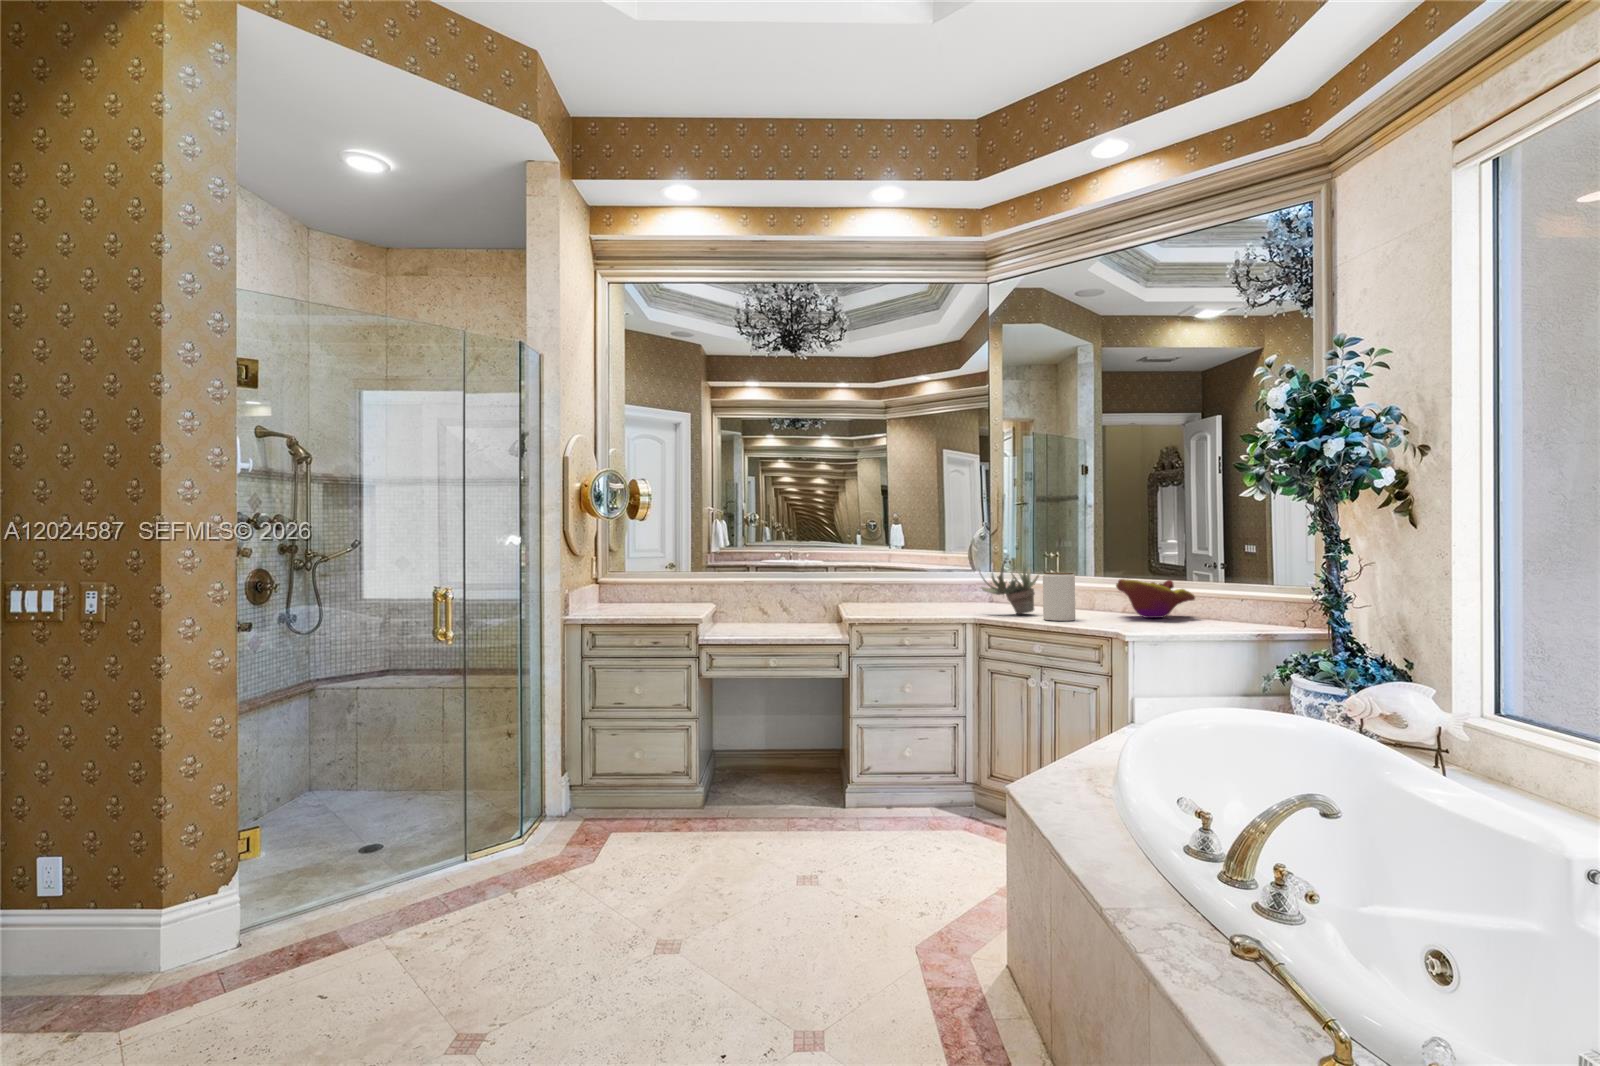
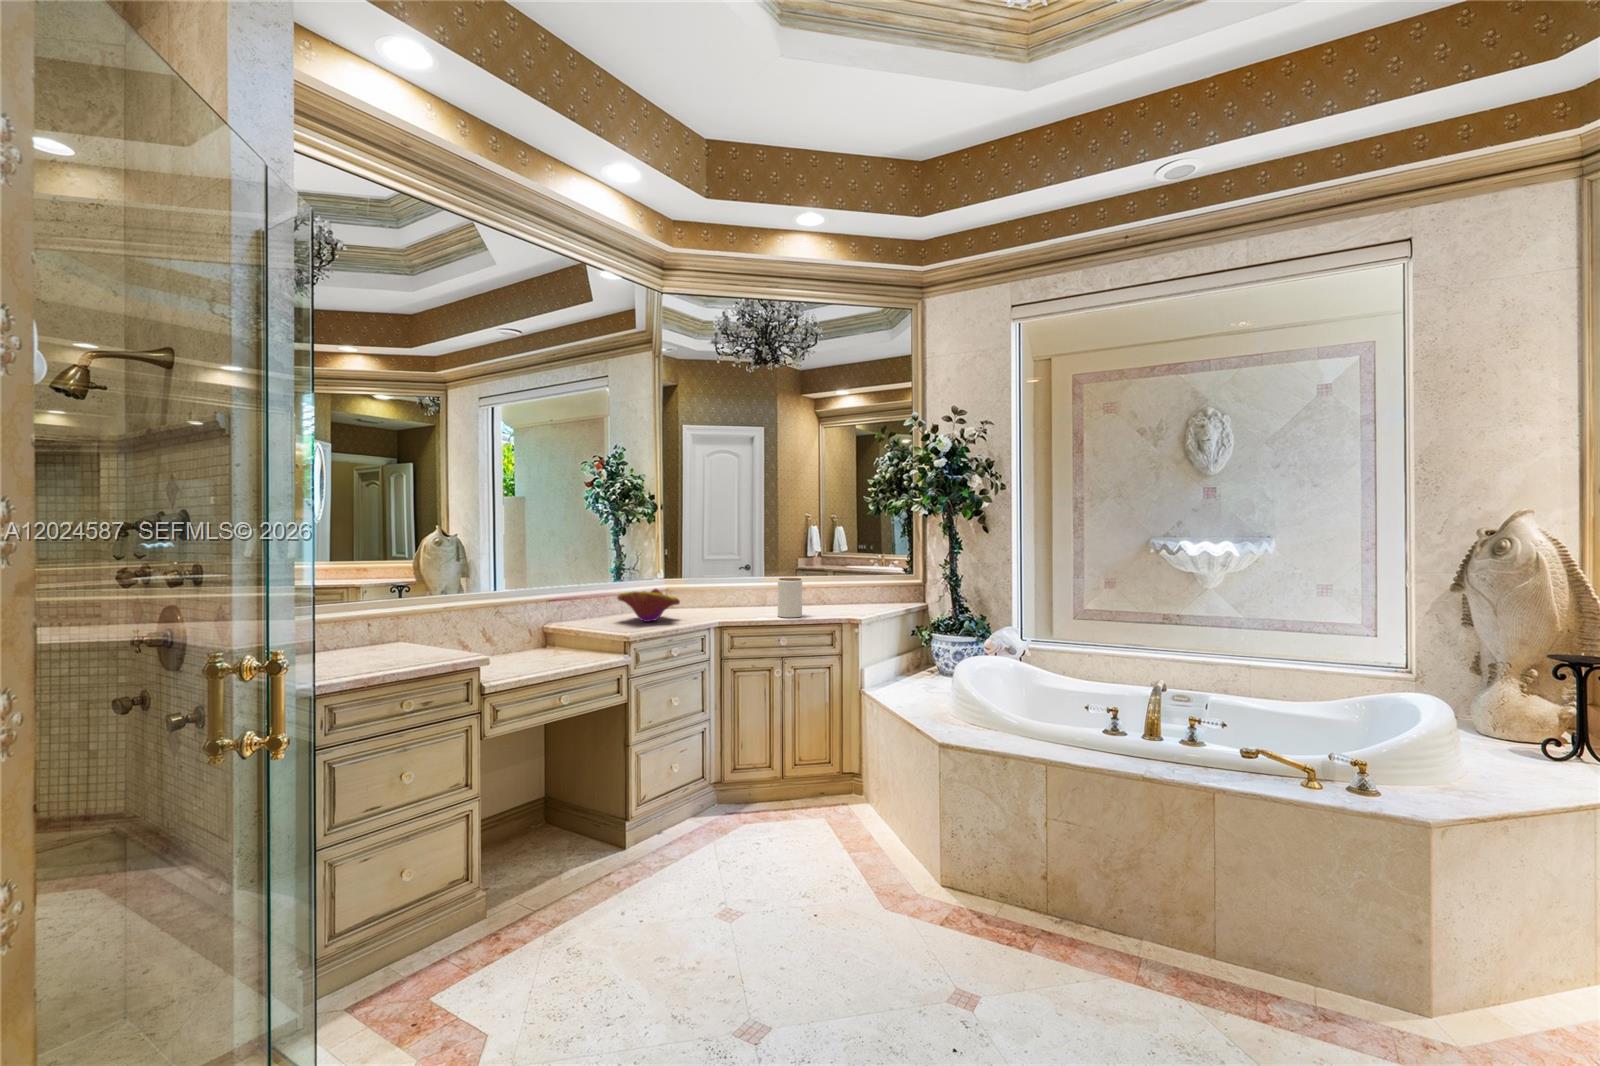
succulent plant: present [980,557,1039,614] -> none [707,564,756,615]
decorative bowl: present [1116,579,1195,618] -> present [618,588,680,622]

